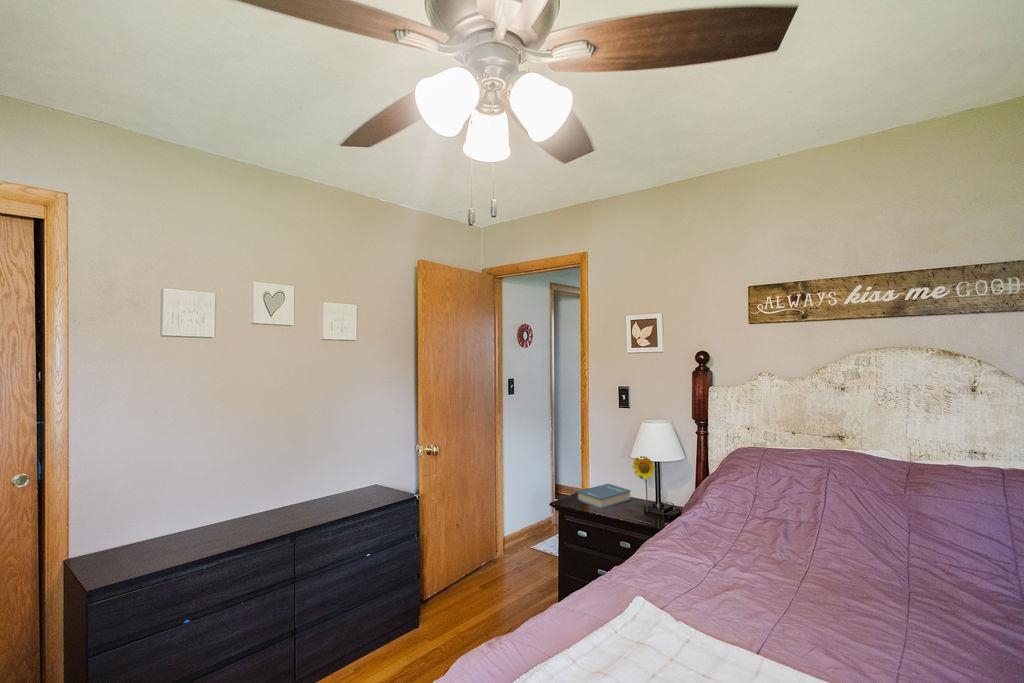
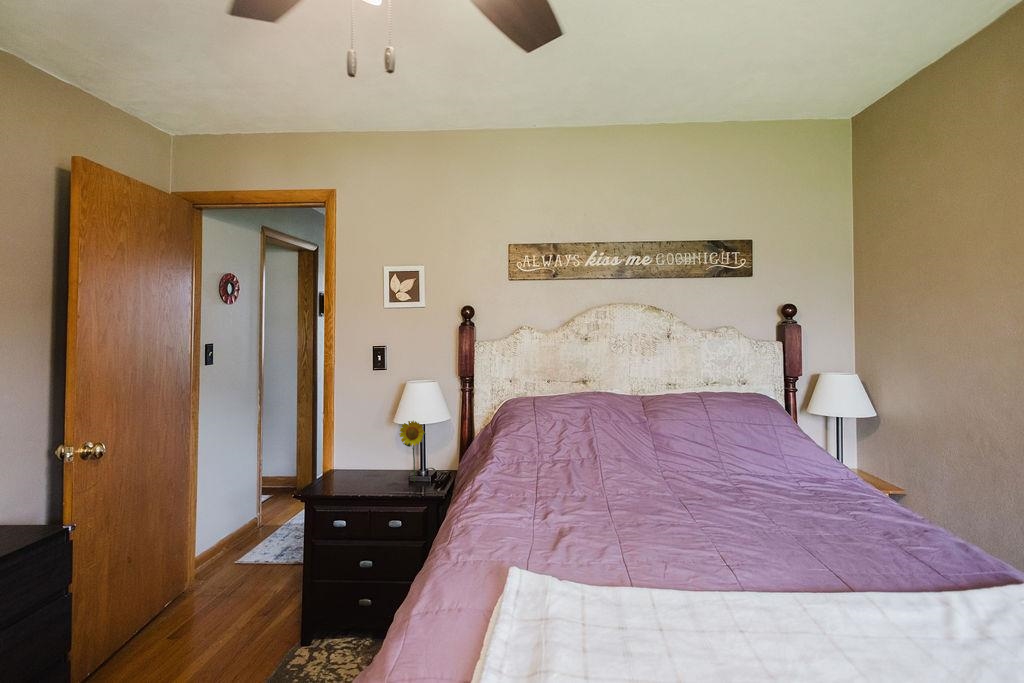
hardback book: present [577,484,631,509] -> none [330,462,392,489]

